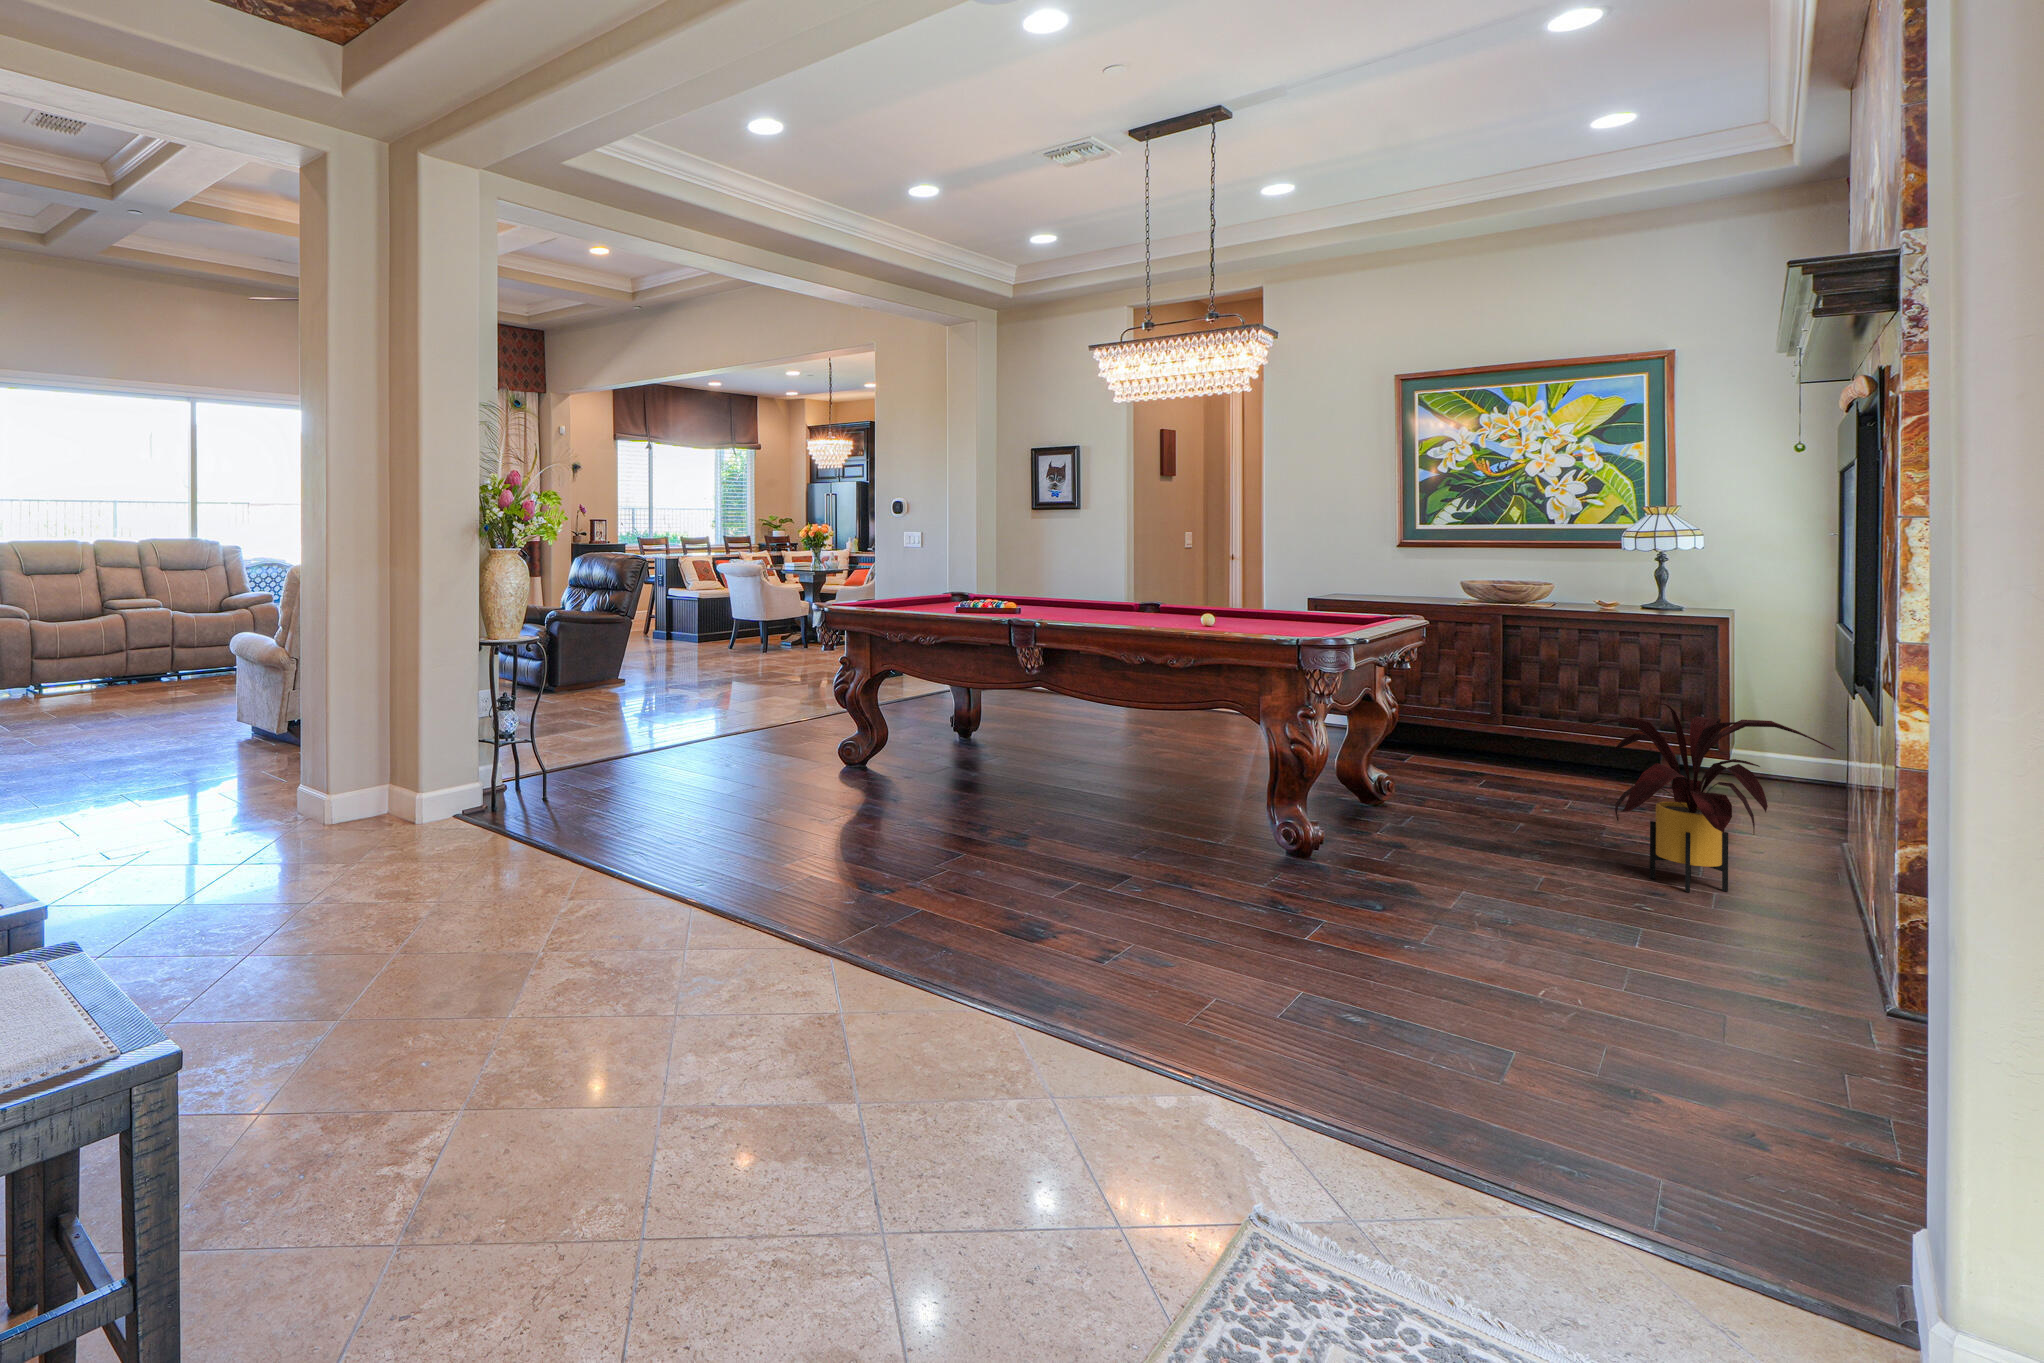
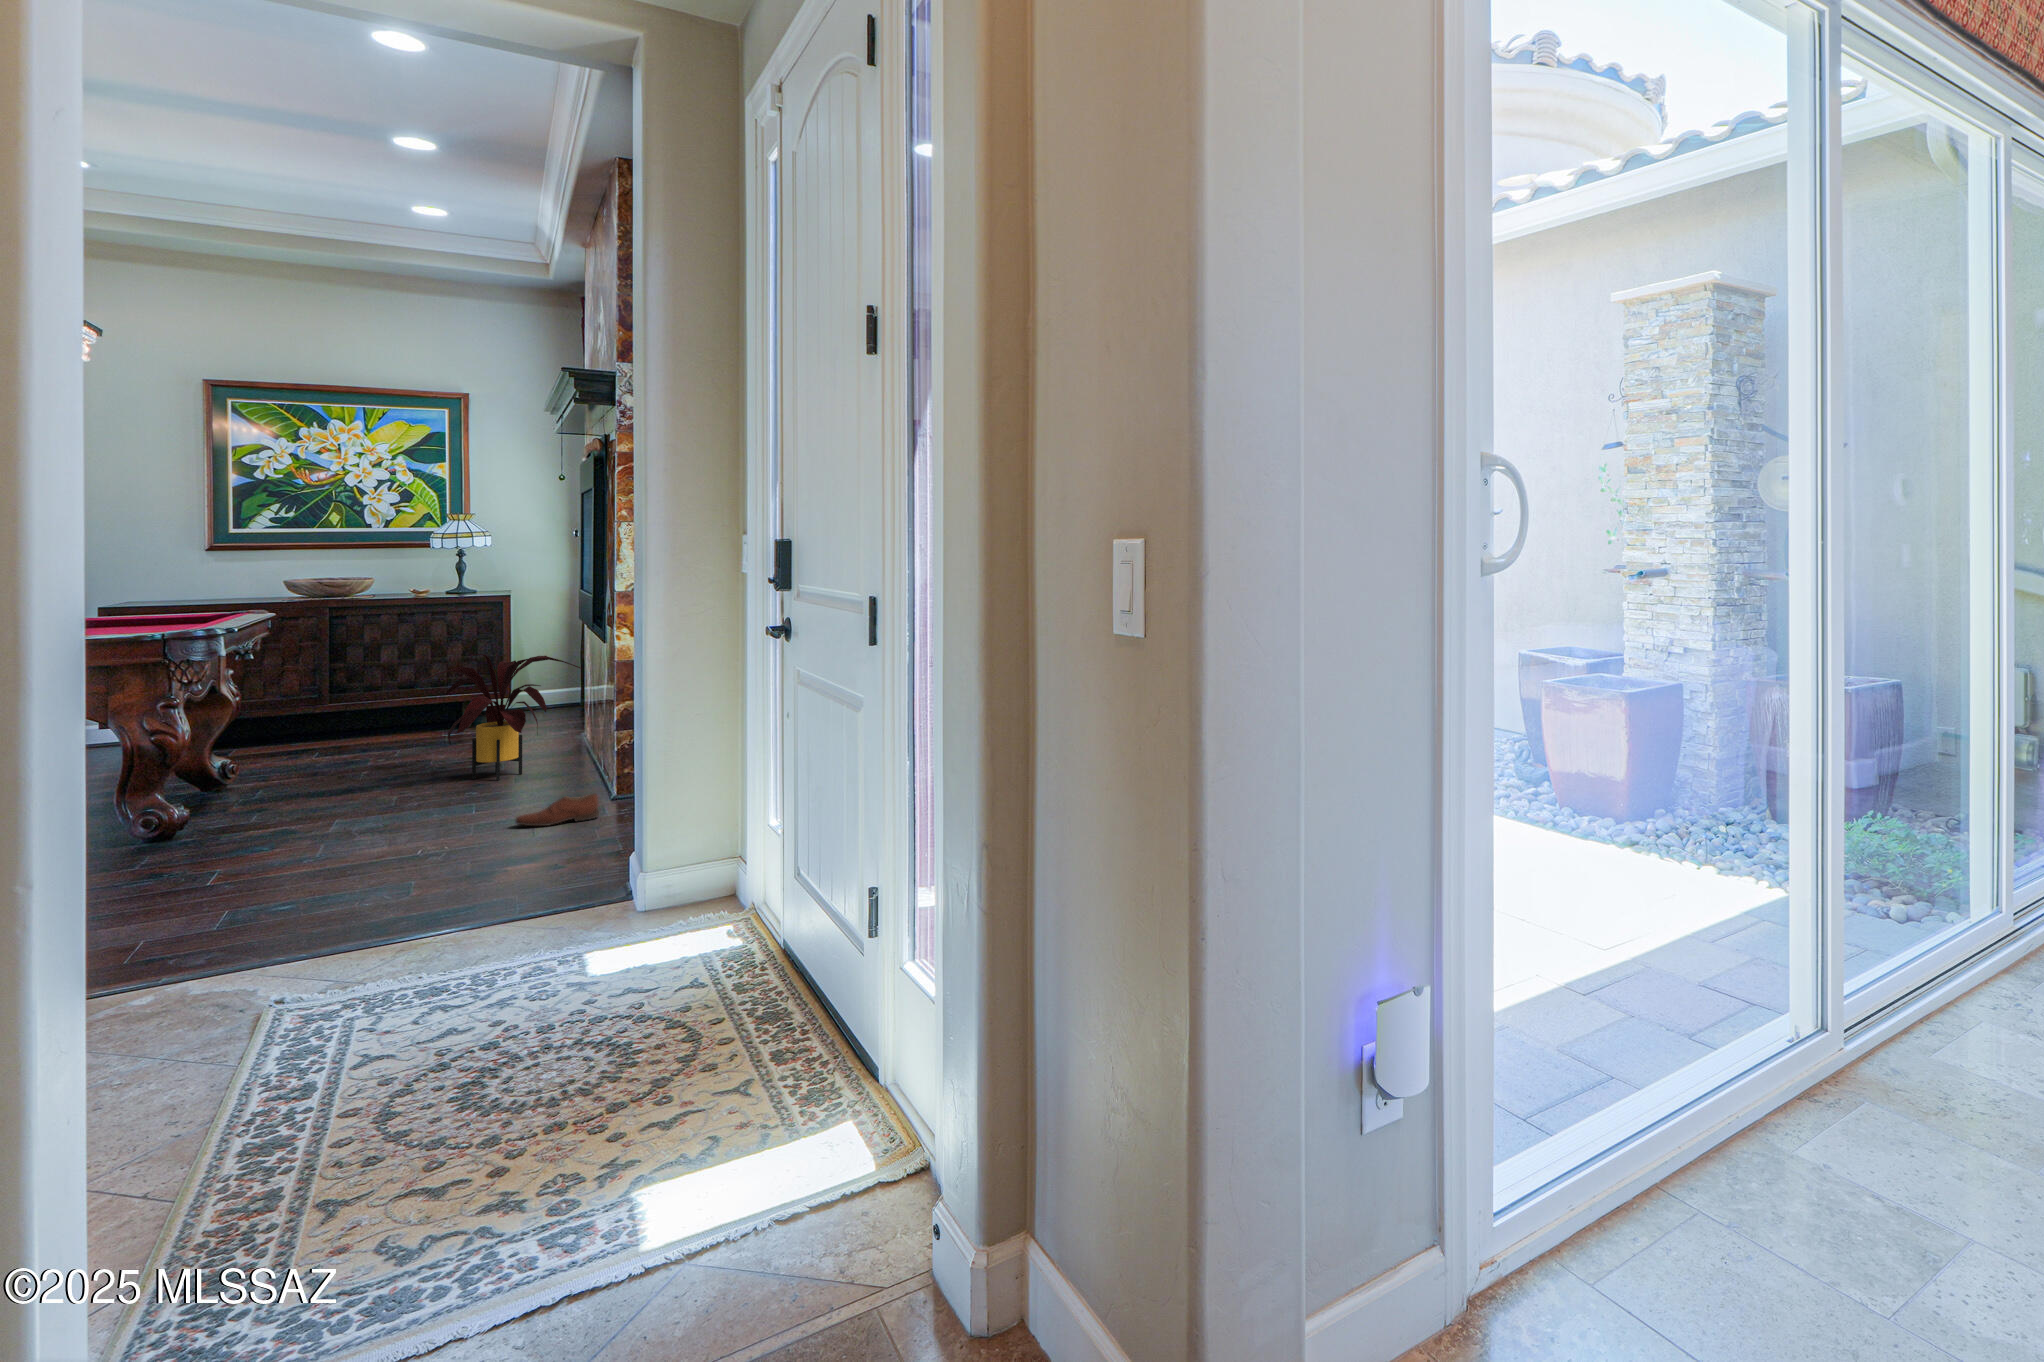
shoe: none [1694,982,1859,1044] -> present [516,794,599,826]

